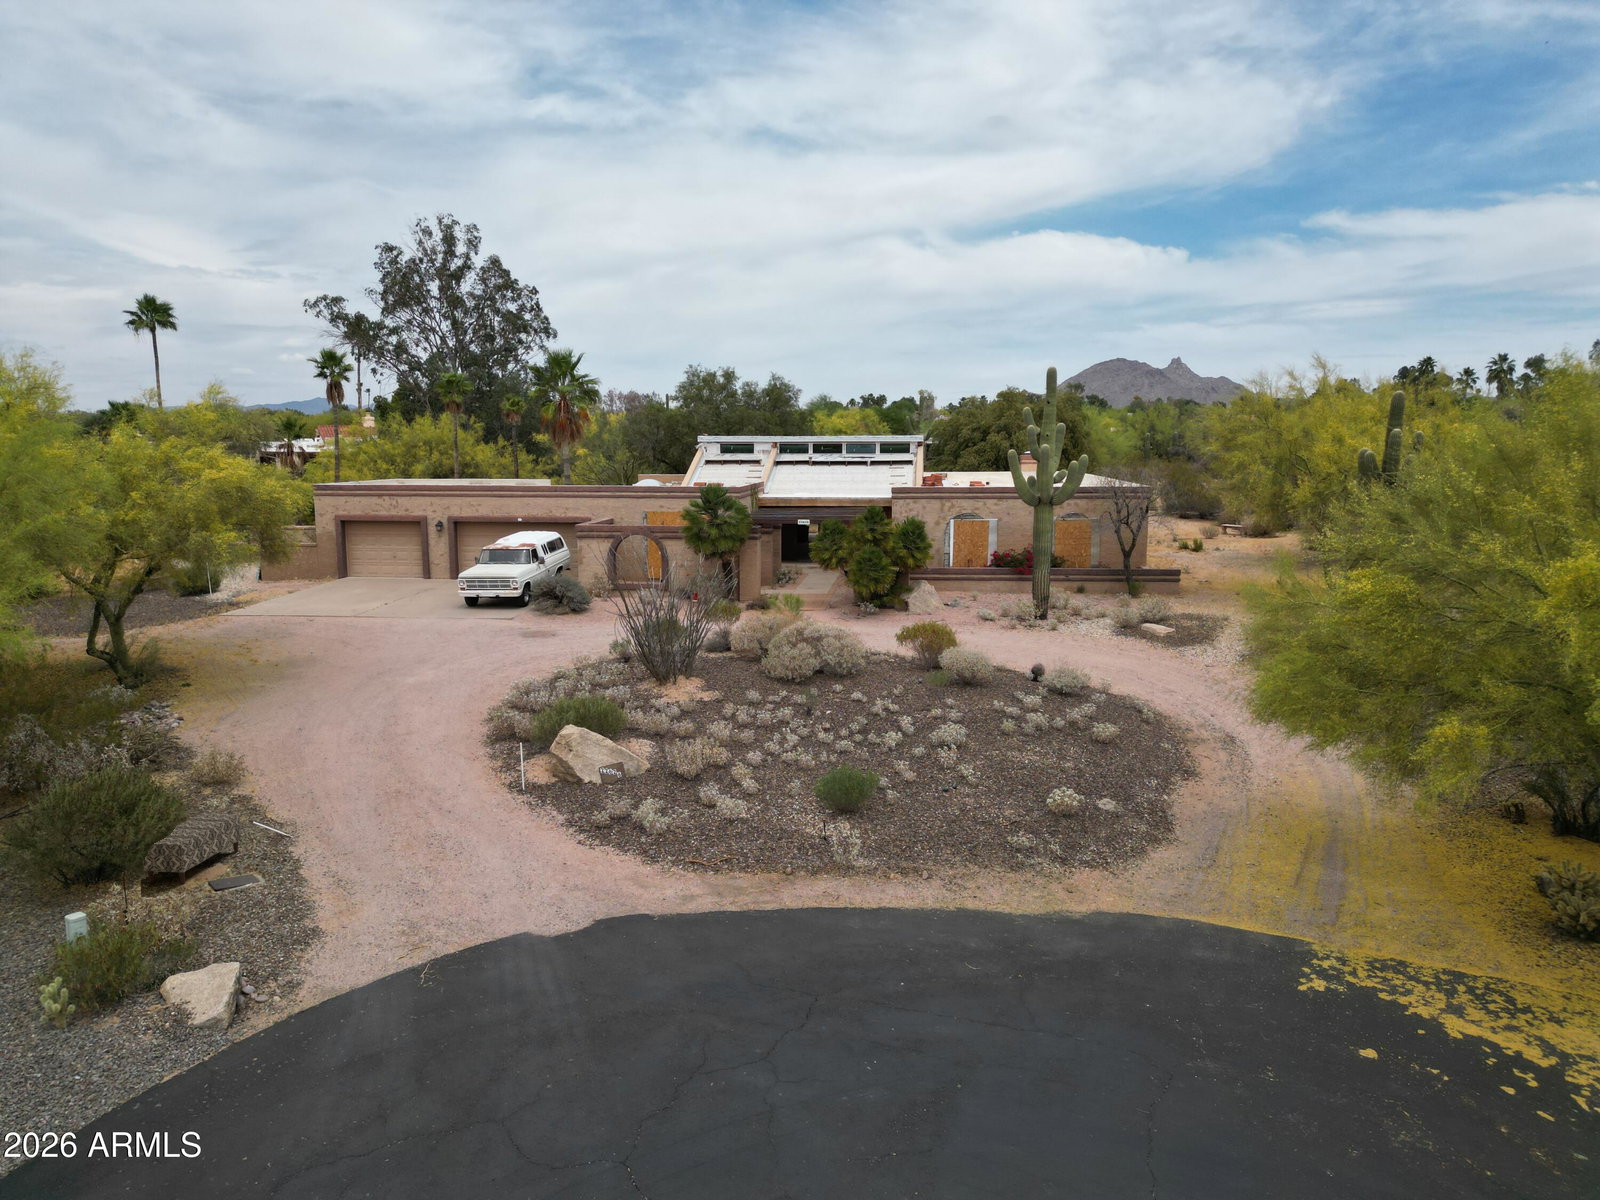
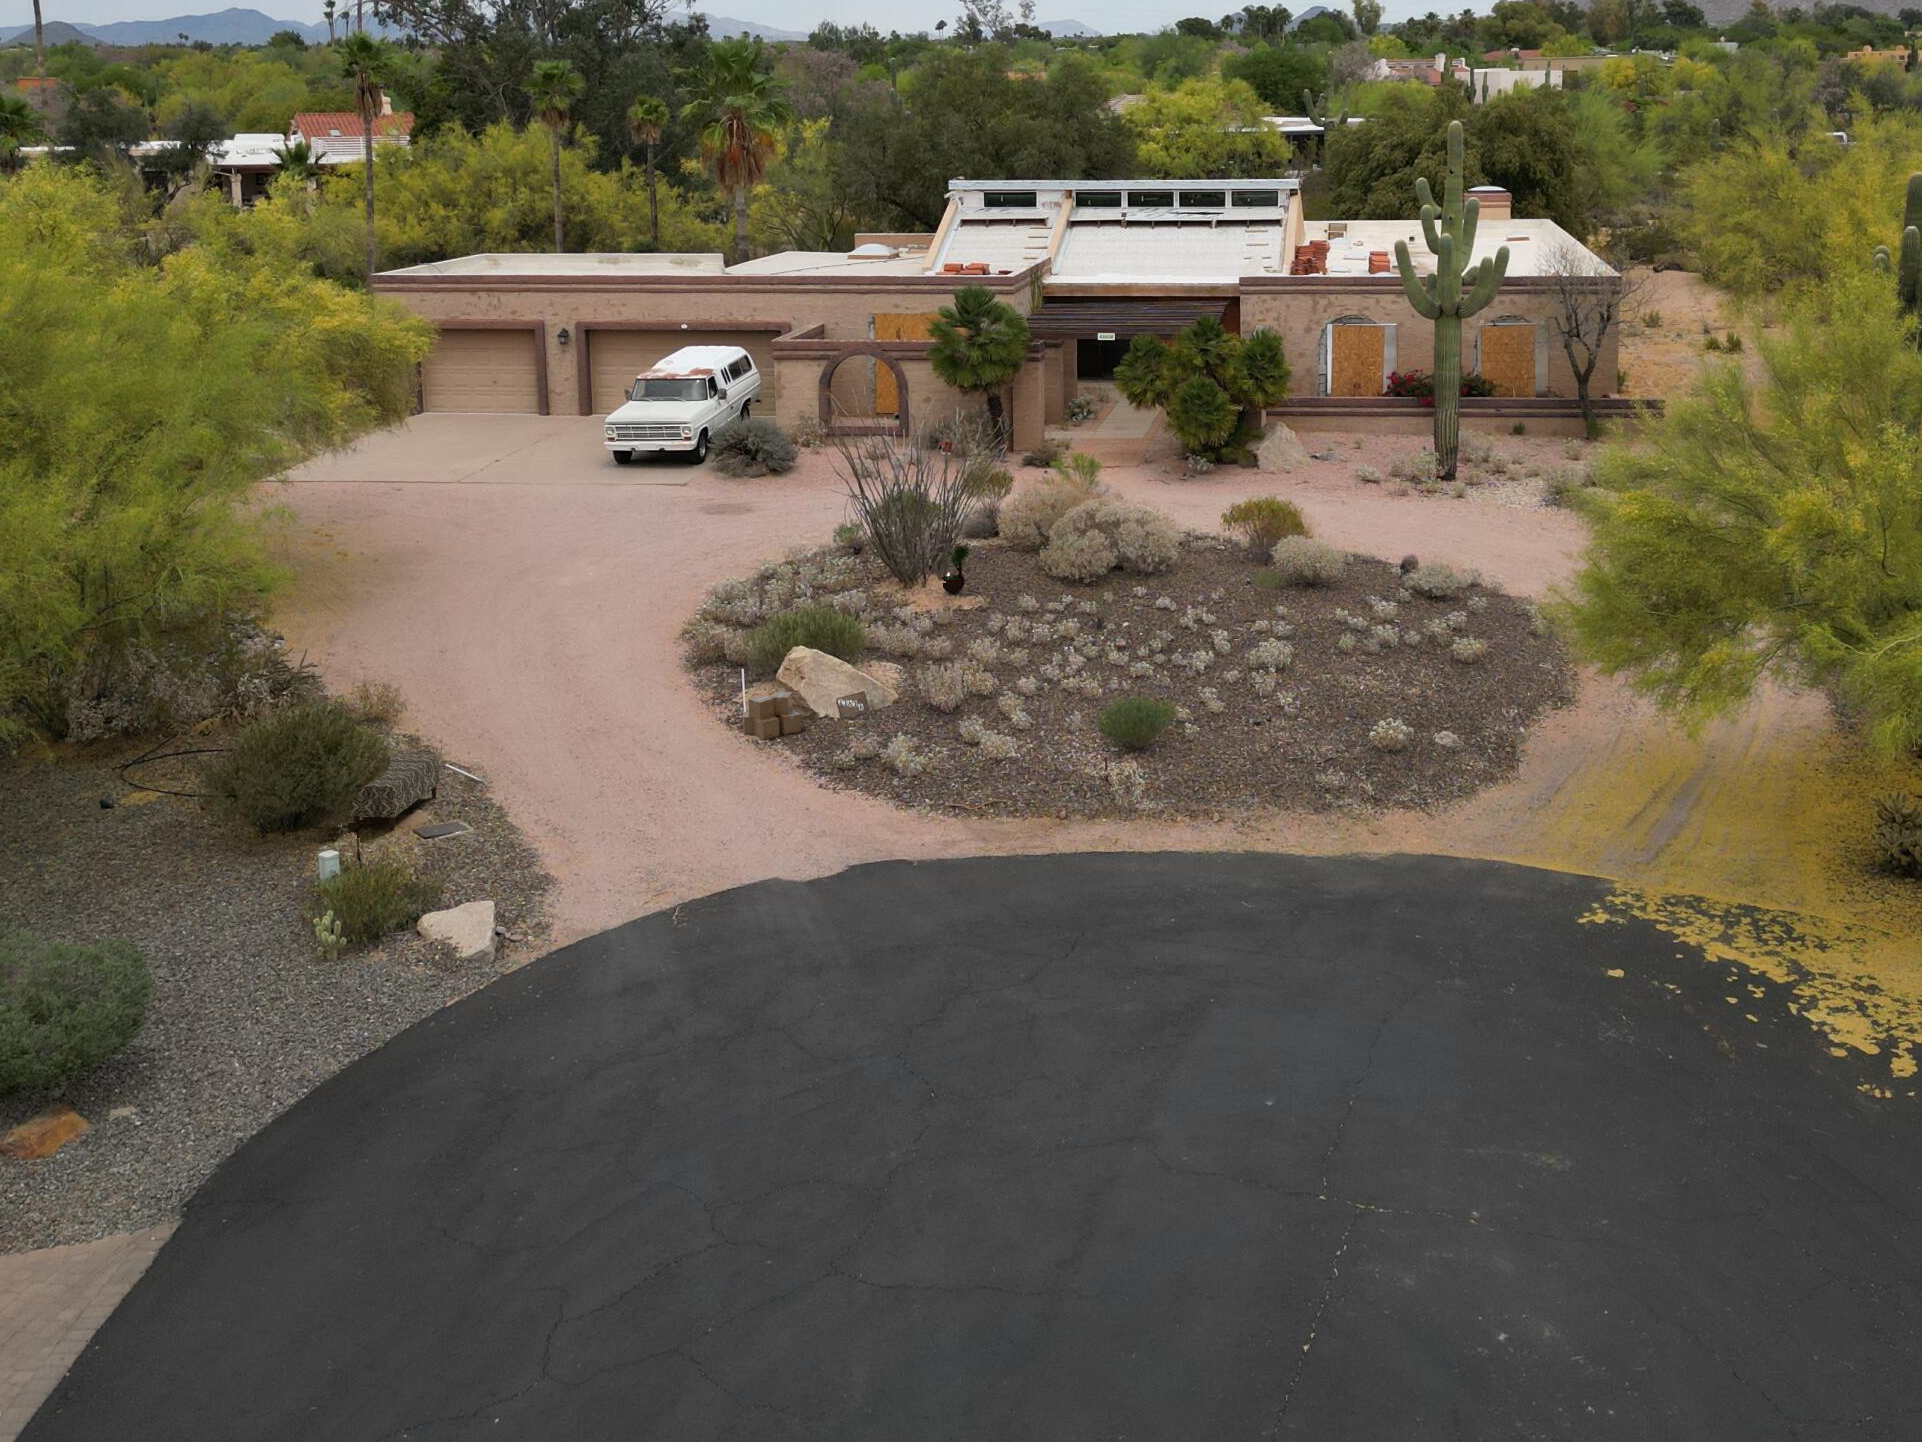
potted tree: none [688,649,712,688] -> present [941,545,969,593]
cardboard box: none [521,761,569,801] -> present [743,692,801,740]

